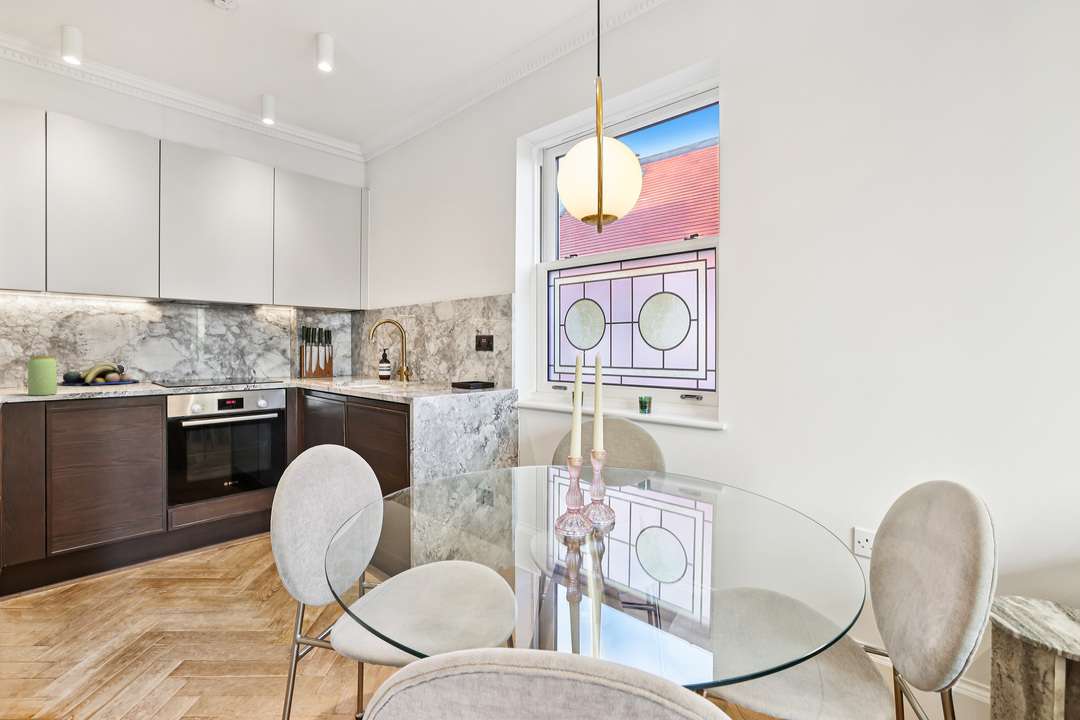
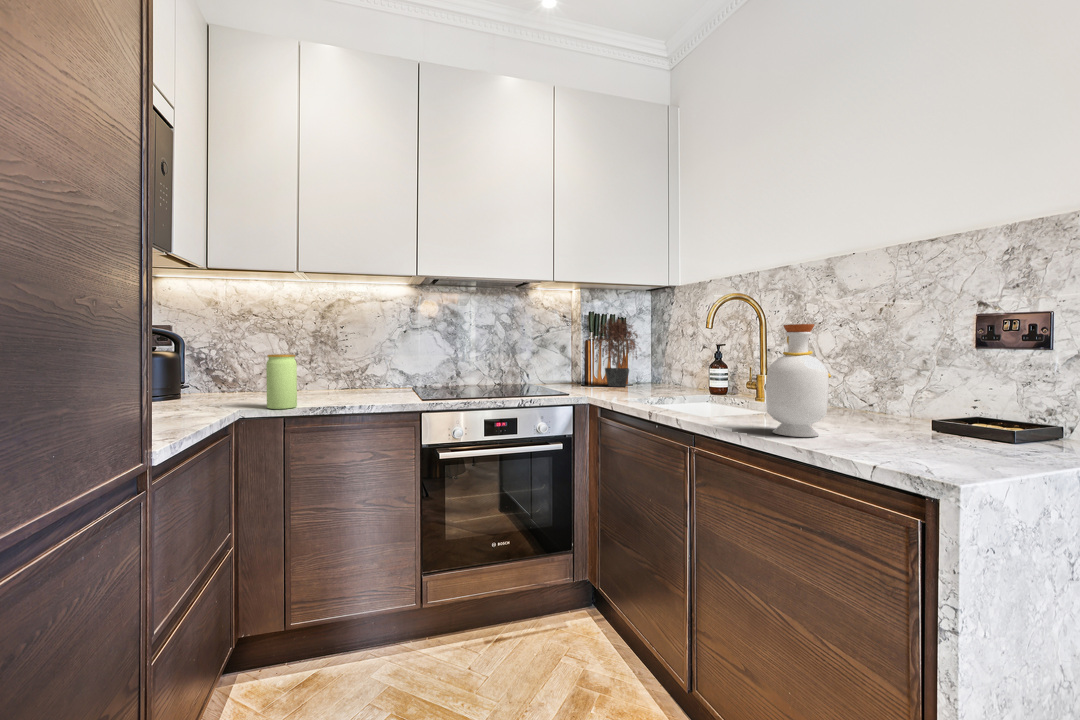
potted plant: none [304,330,341,377] -> present [595,318,638,387]
bottle: none [385,340,415,393] -> present [765,324,831,437]
fruit bowl: present [61,362,139,385] -> none [322,362,400,392]

